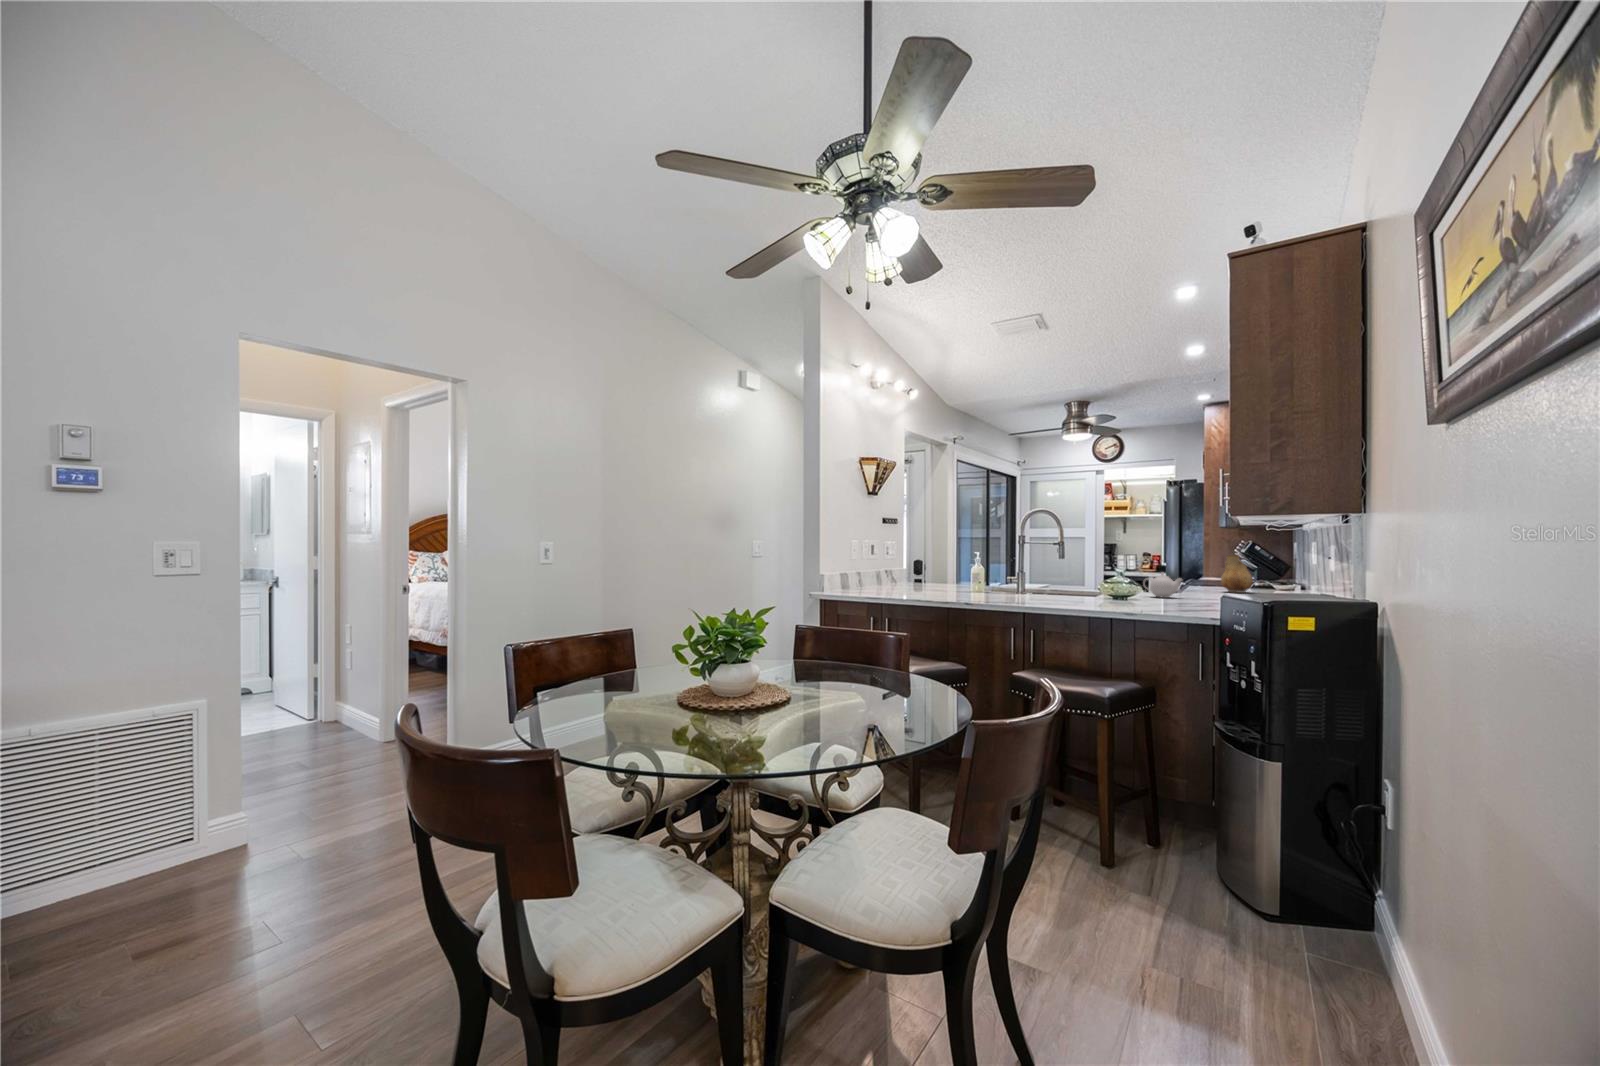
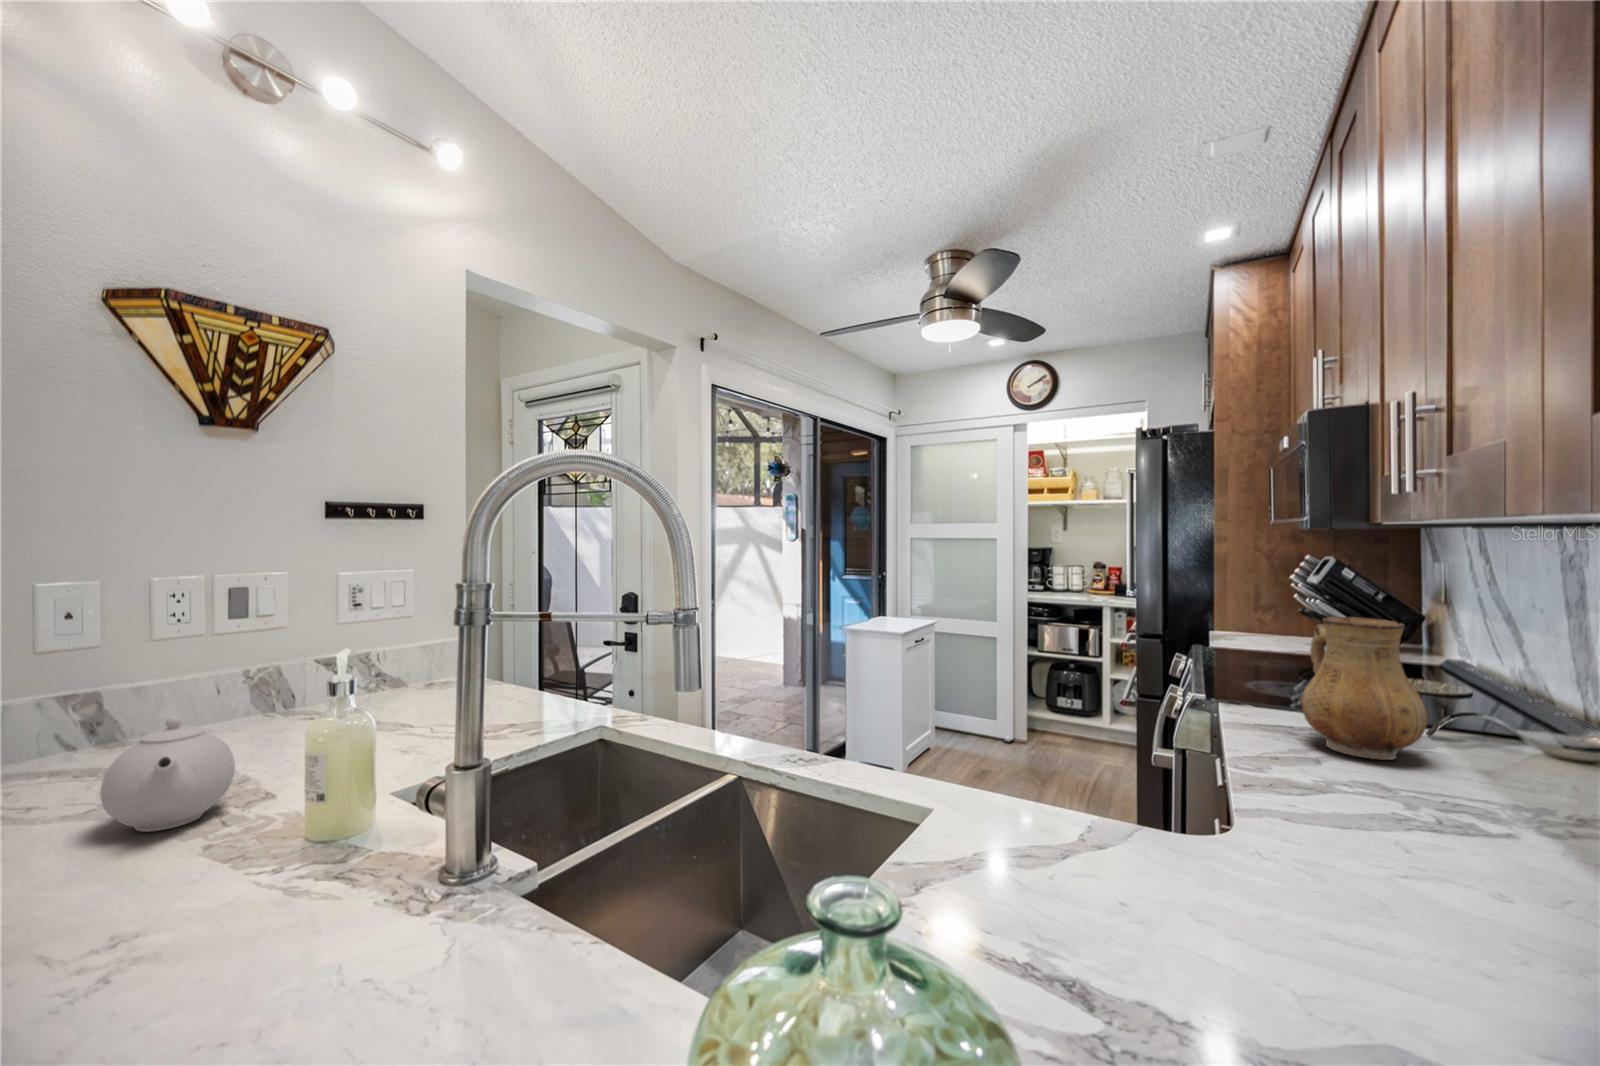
teapot: present [1143,573,1182,598] -> present [100,716,235,832]

